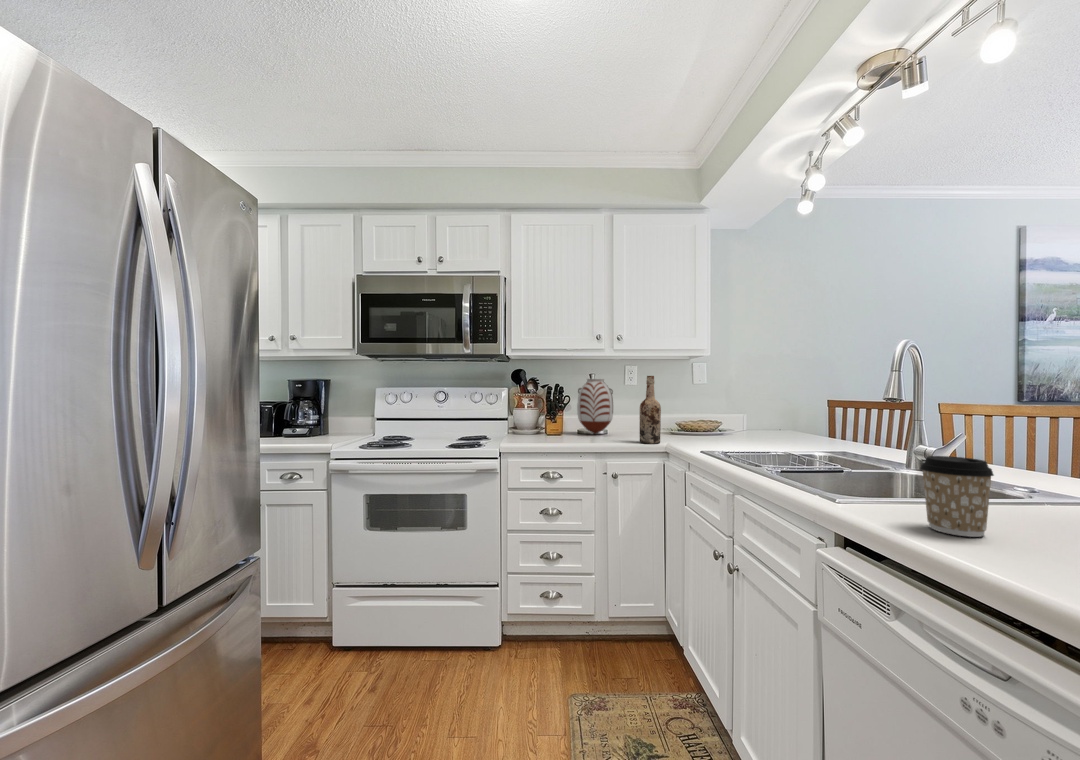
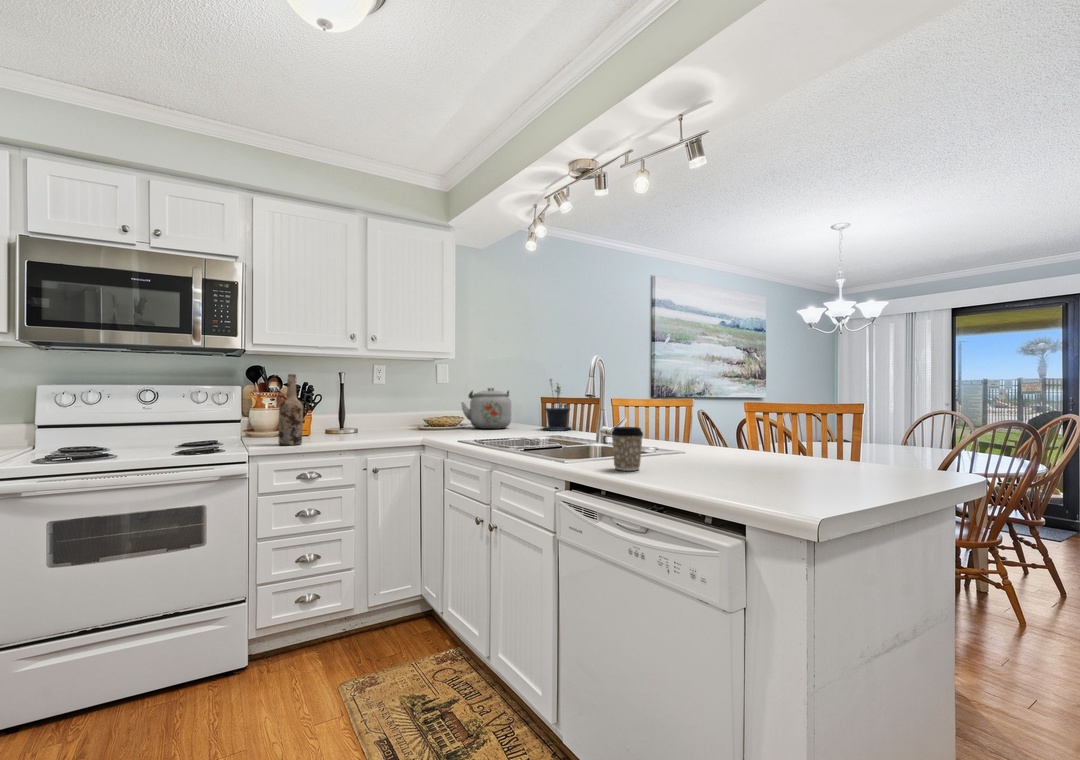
wine bottle: present [640,376,661,444] -> present [279,374,303,445]
potted plant: none [824,376,872,444] -> present [542,379,572,431]
vase: present [577,379,613,434] -> none [325,378,364,434]
kettle: none [720,388,784,436] -> present [461,388,511,429]

